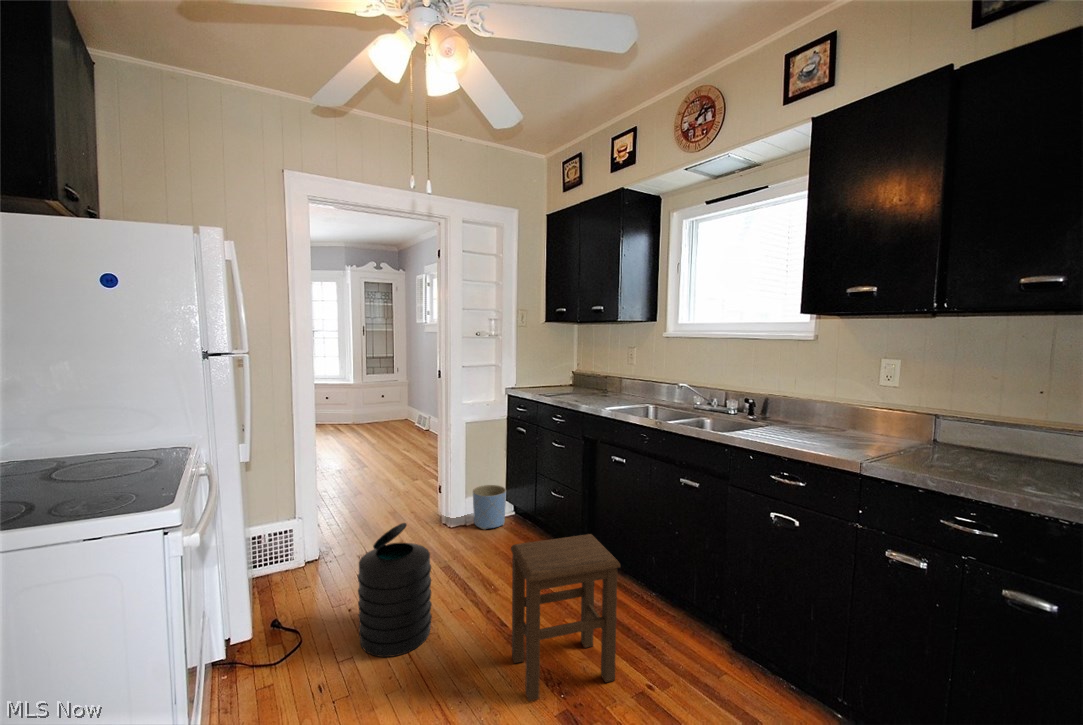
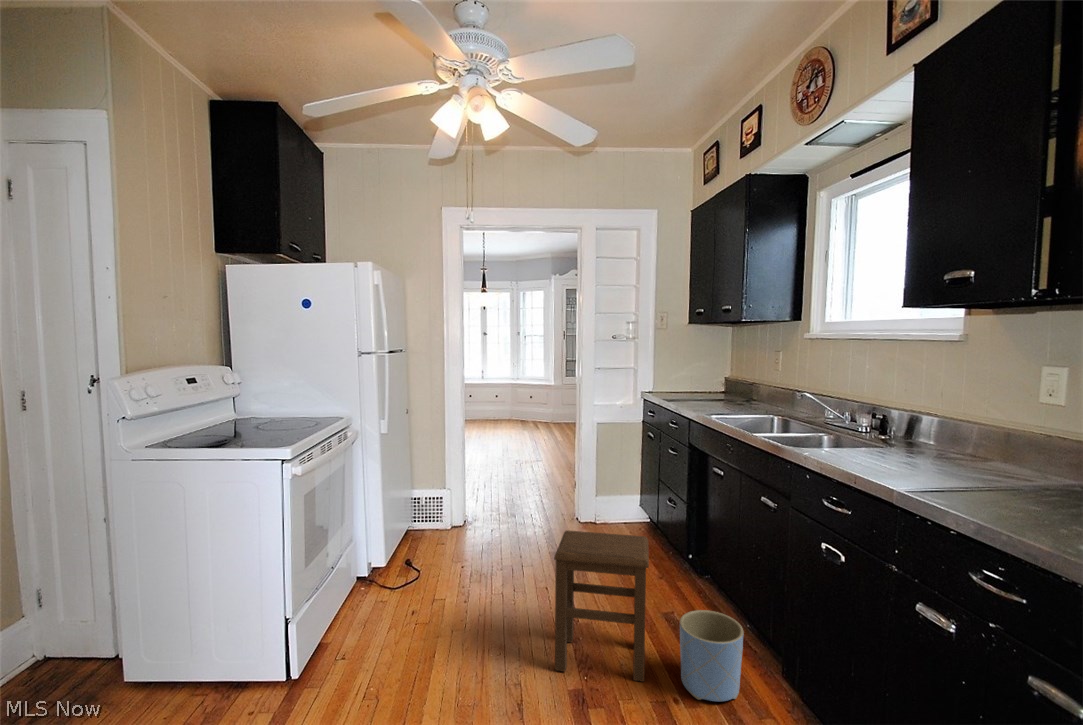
planter: present [473,485,506,530] -> present [680,610,744,701]
trash can: present [358,523,432,657] -> none [455,499,516,609]

